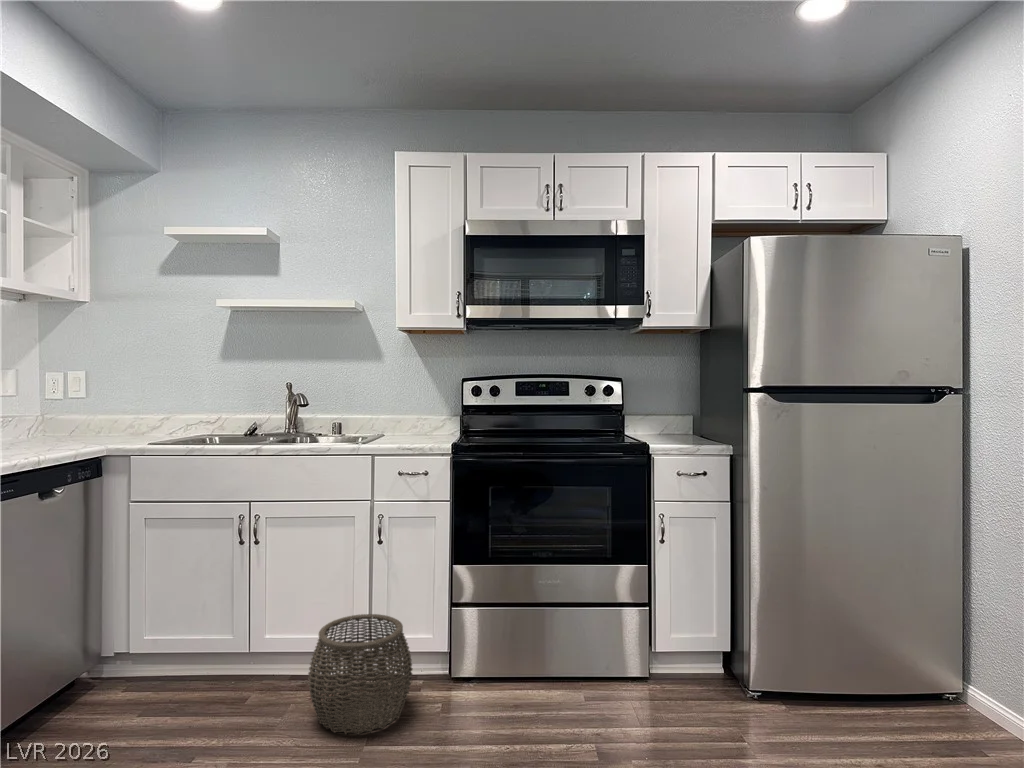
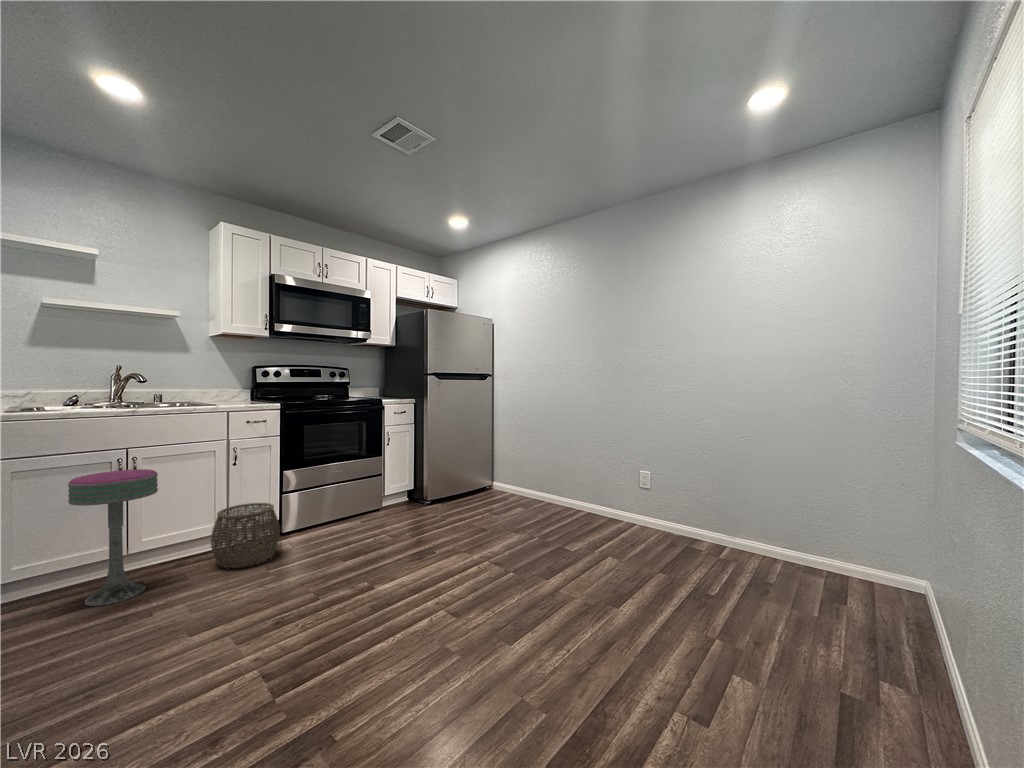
bar stool: none [143,535,247,731] -> present [68,469,158,606]

